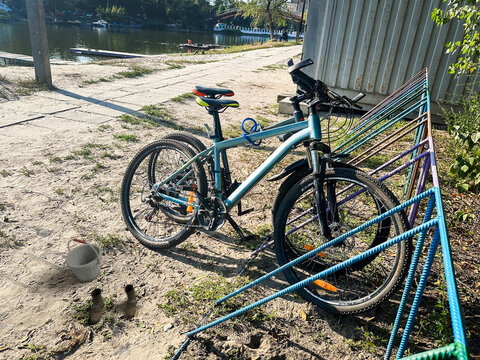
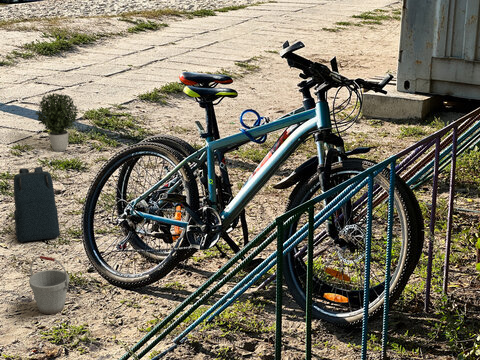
potted plant: none [104,96,132,132] -> present [36,93,78,152]
backpack: none [71,151,110,204] -> present [14,167,60,242]
boots: present [90,284,137,323] -> none [63,305,113,343]

